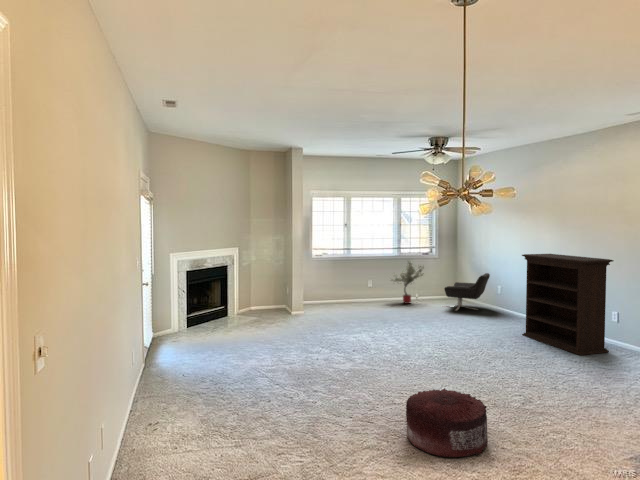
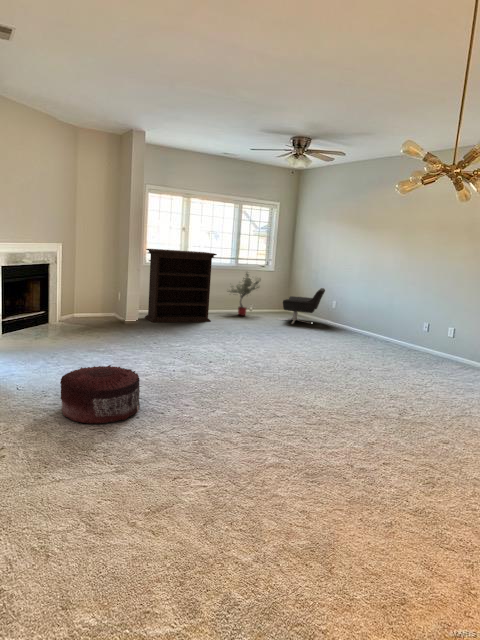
bookshelf: present [522,254,614,355] -> present [145,249,217,322]
pouf: present [406,388,488,457] -> present [60,365,140,424]

